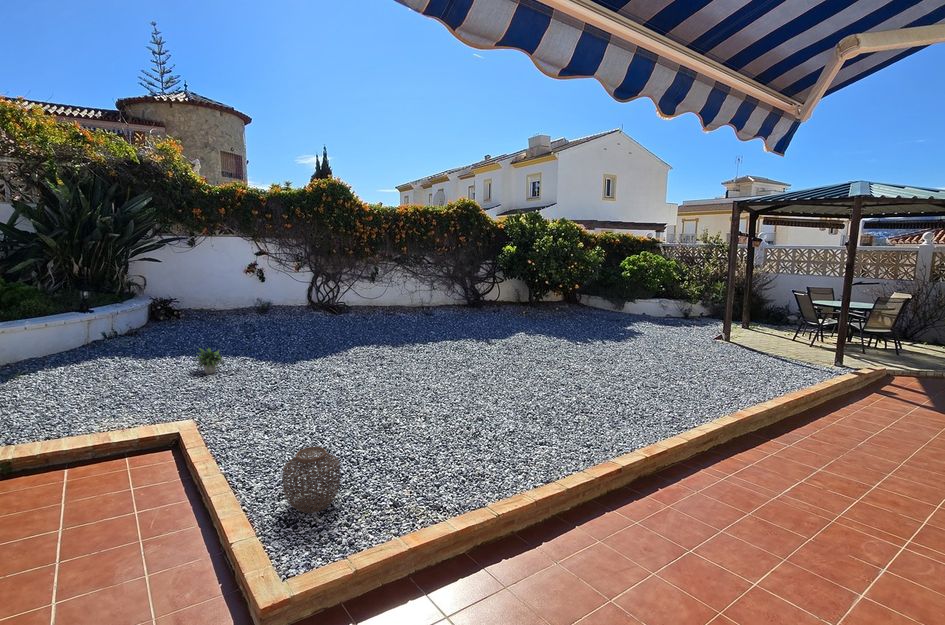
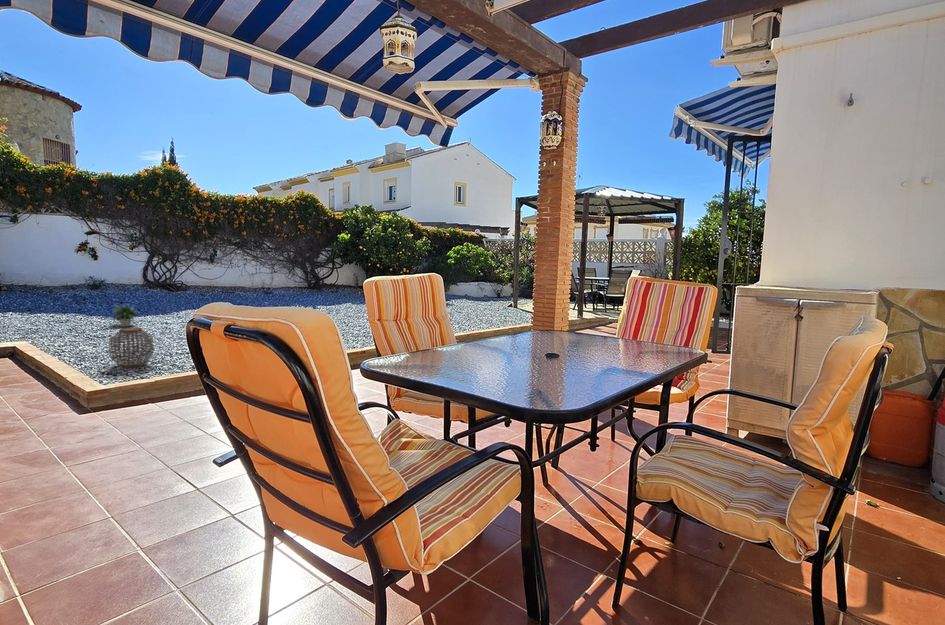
potted plant: present [196,348,222,374] -> present [113,305,137,327]

